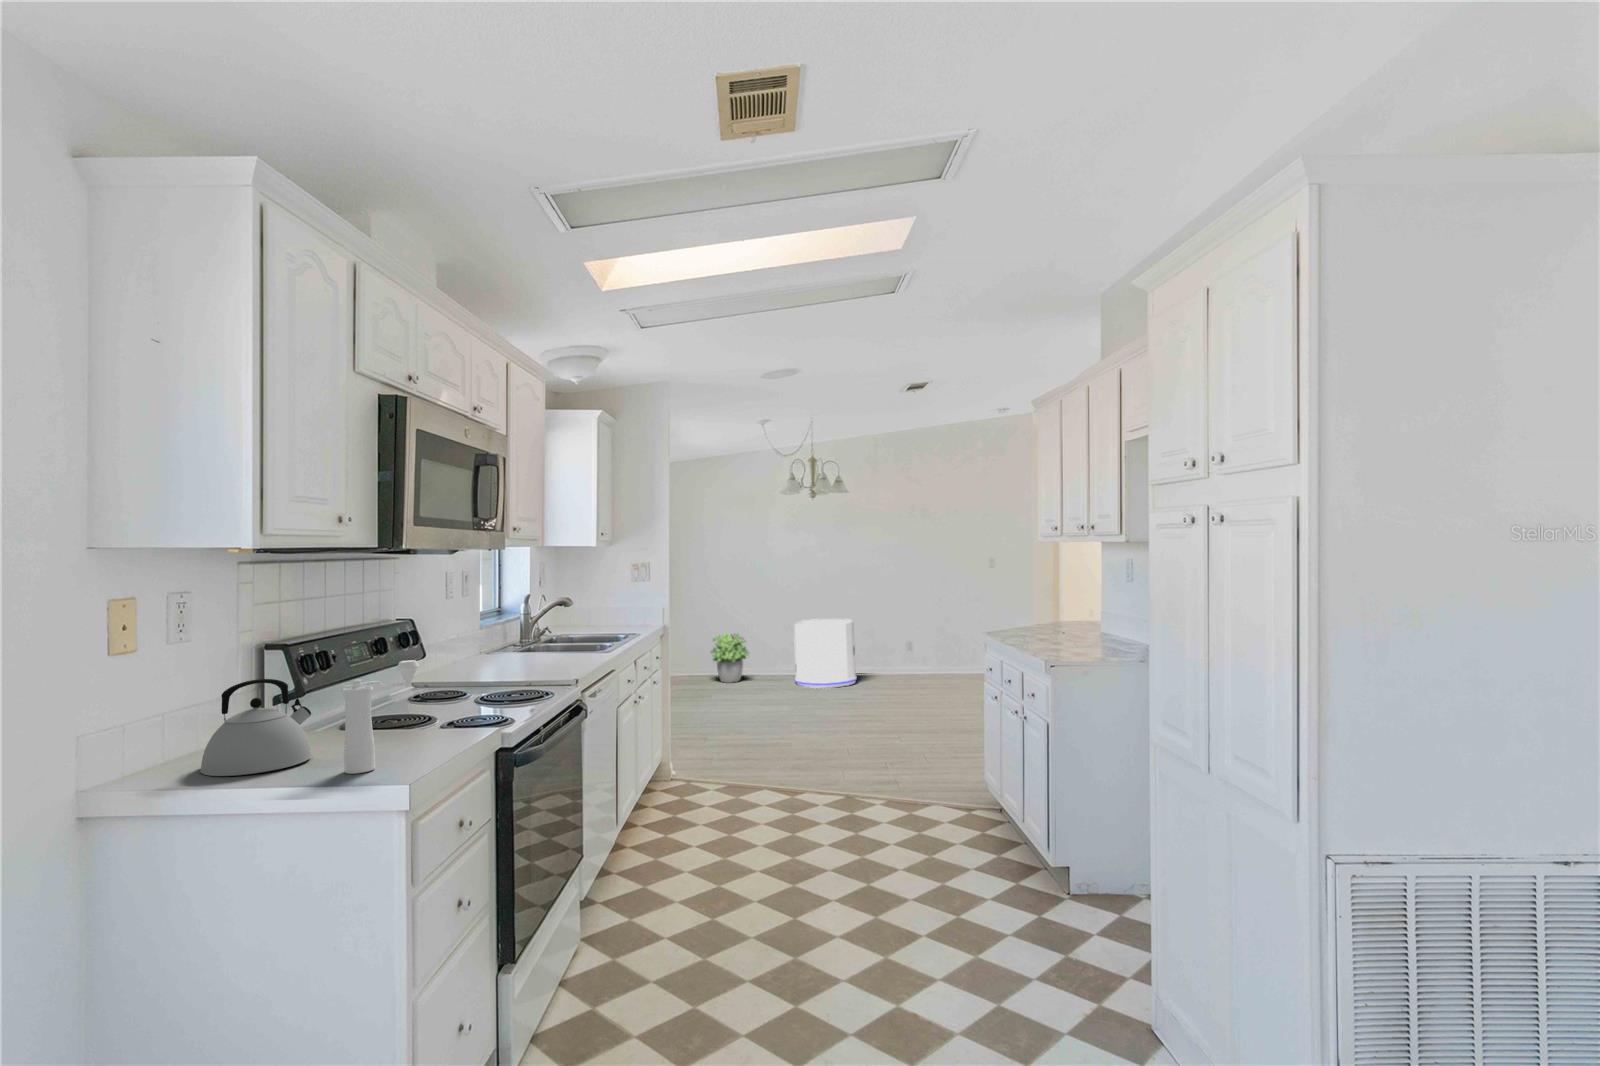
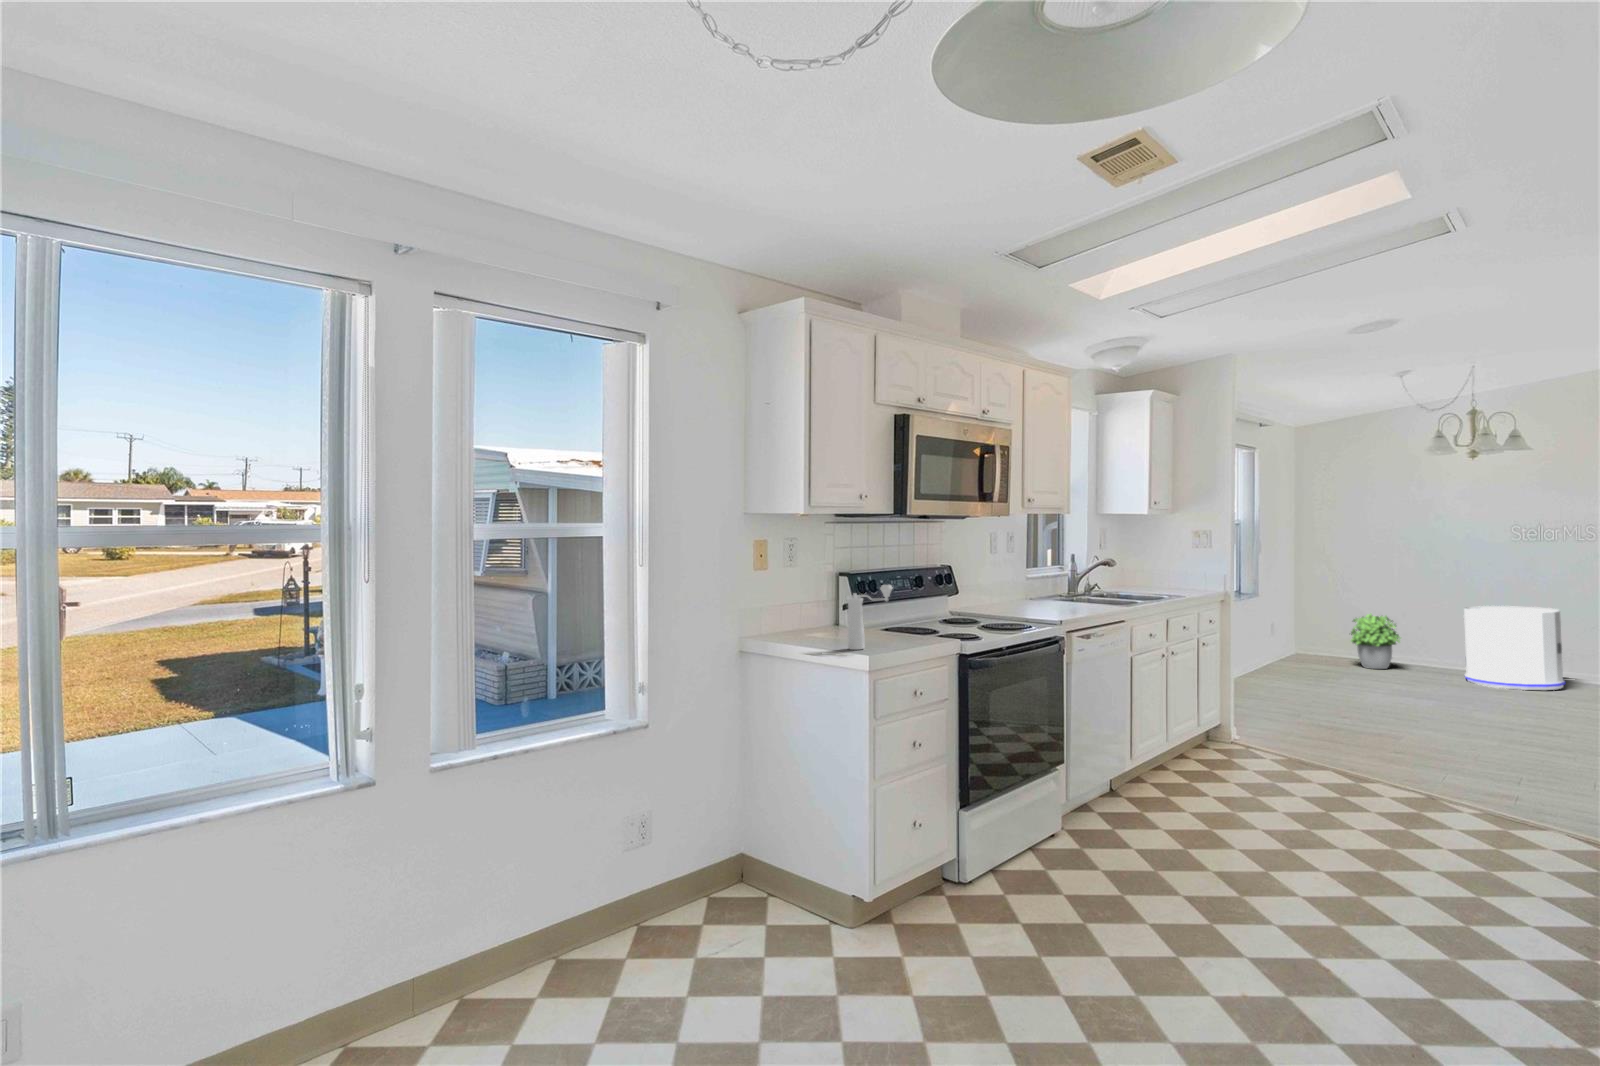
kettle: present [200,679,312,776] -> none [789,591,845,643]

